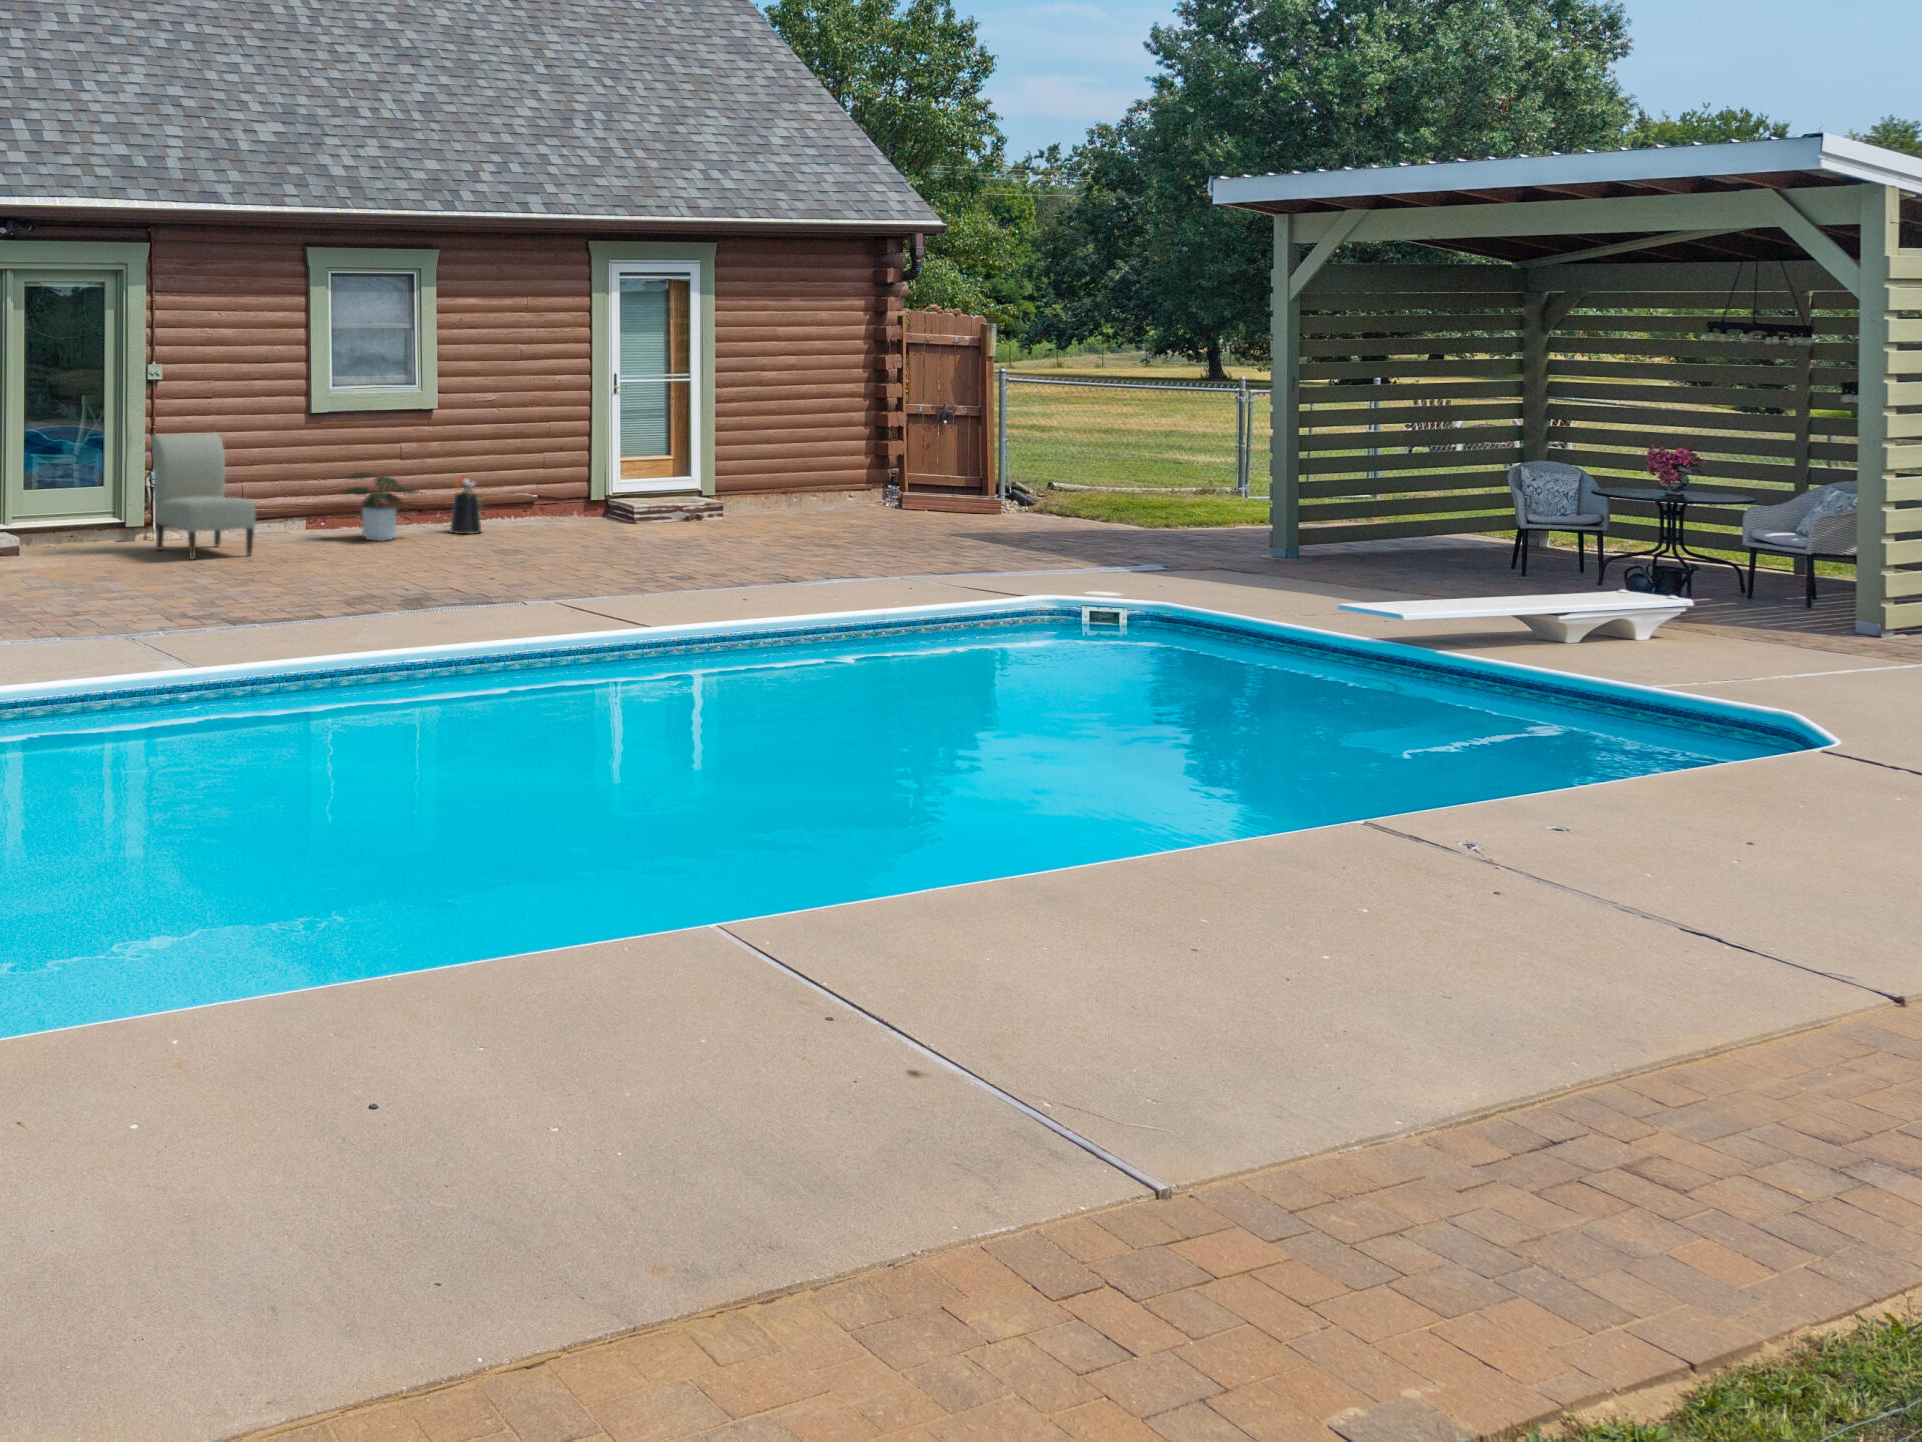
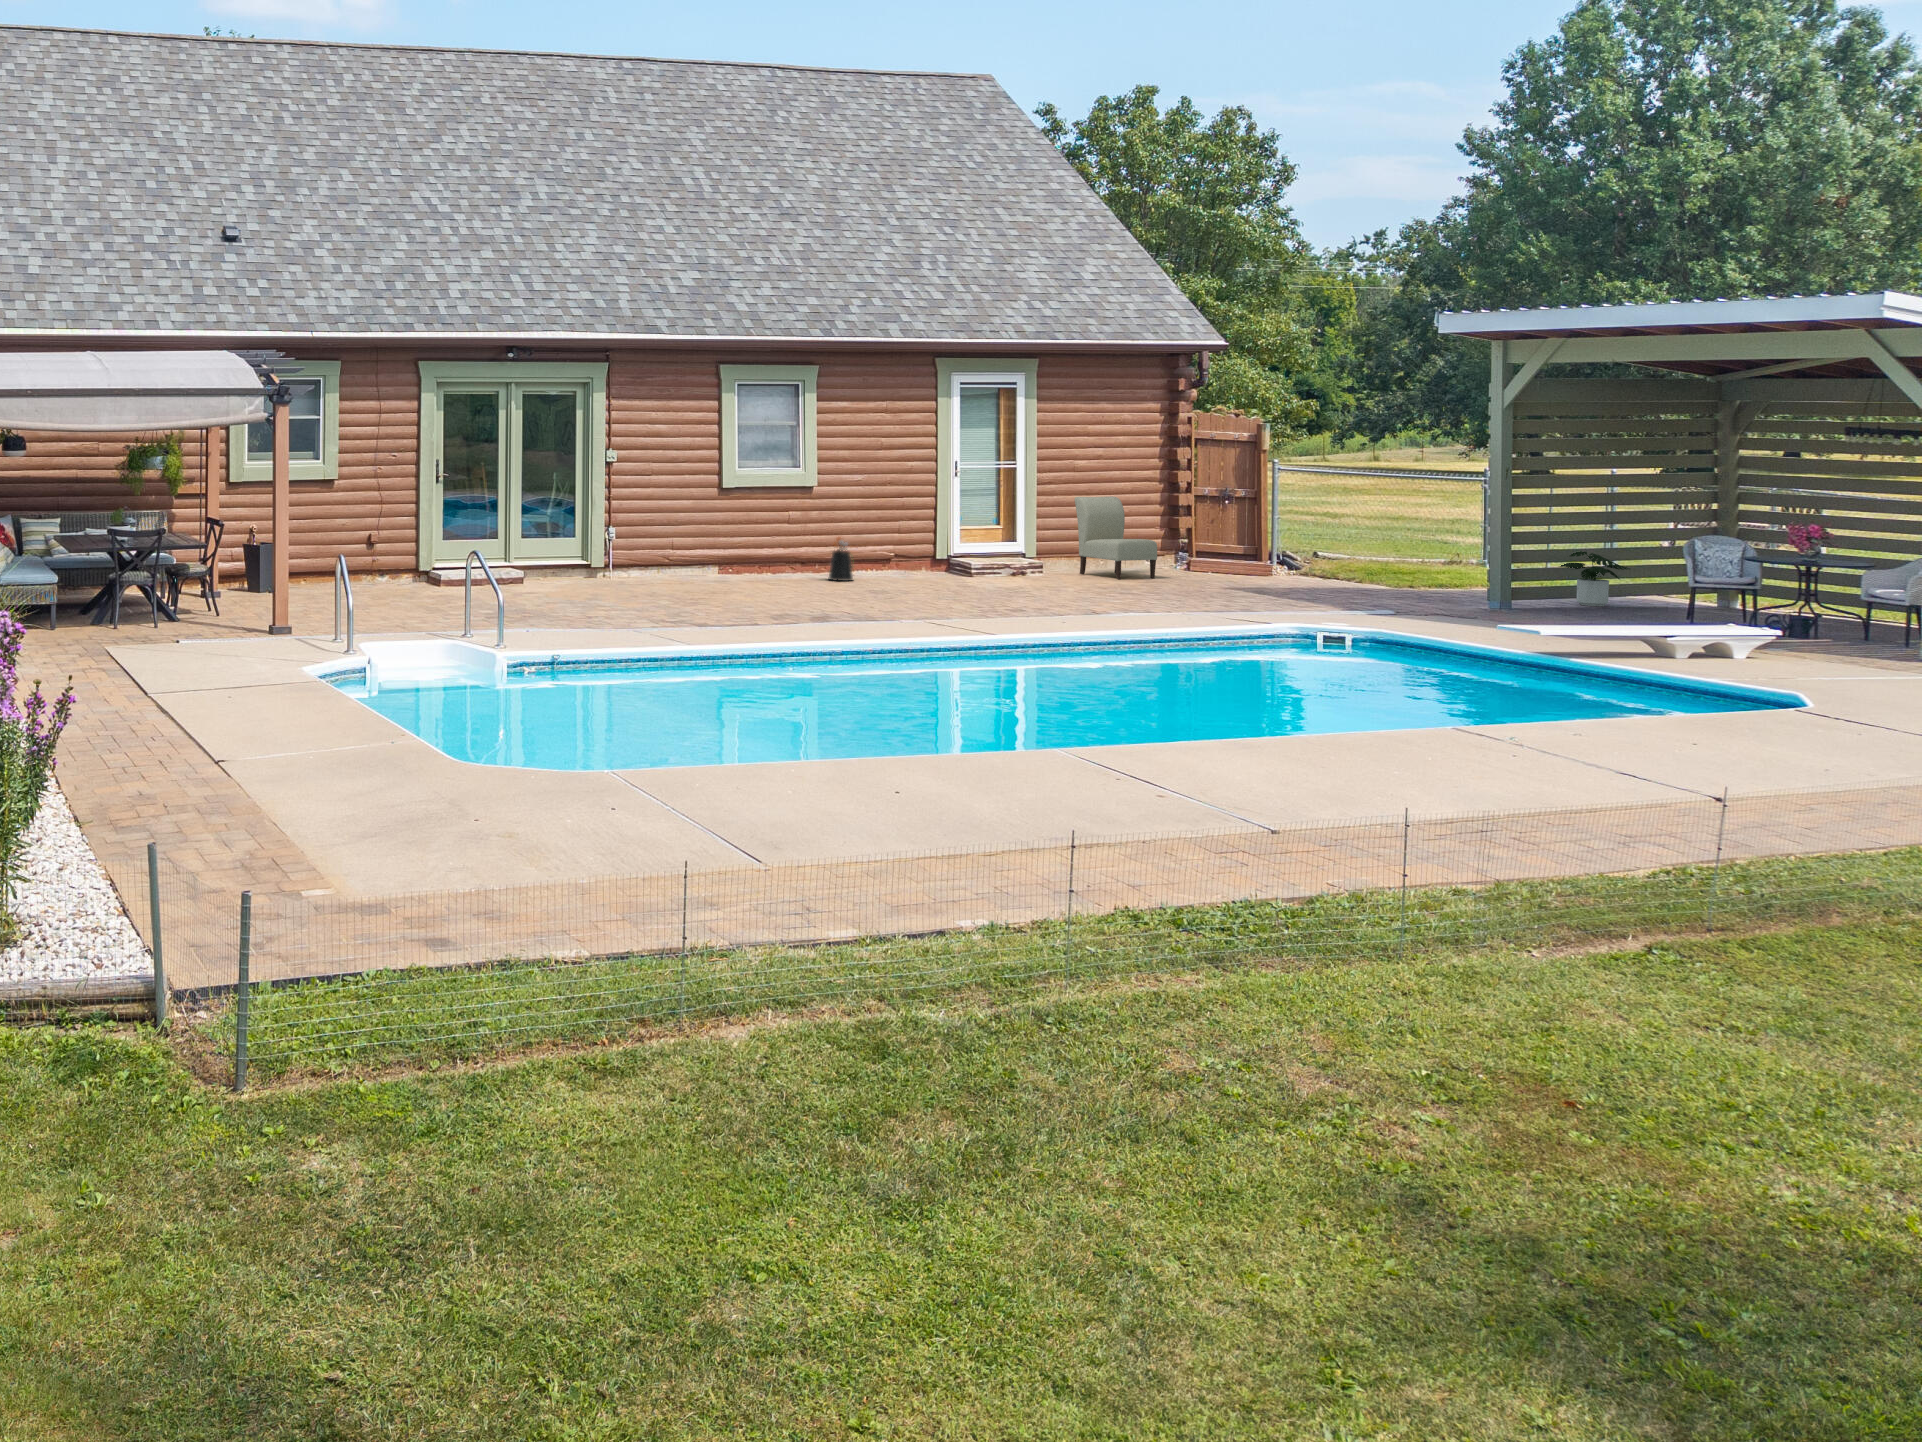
chair: present [151,433,255,559] -> present [1075,496,1157,579]
potted plant: present [340,473,422,541] -> present [1560,551,1630,606]

